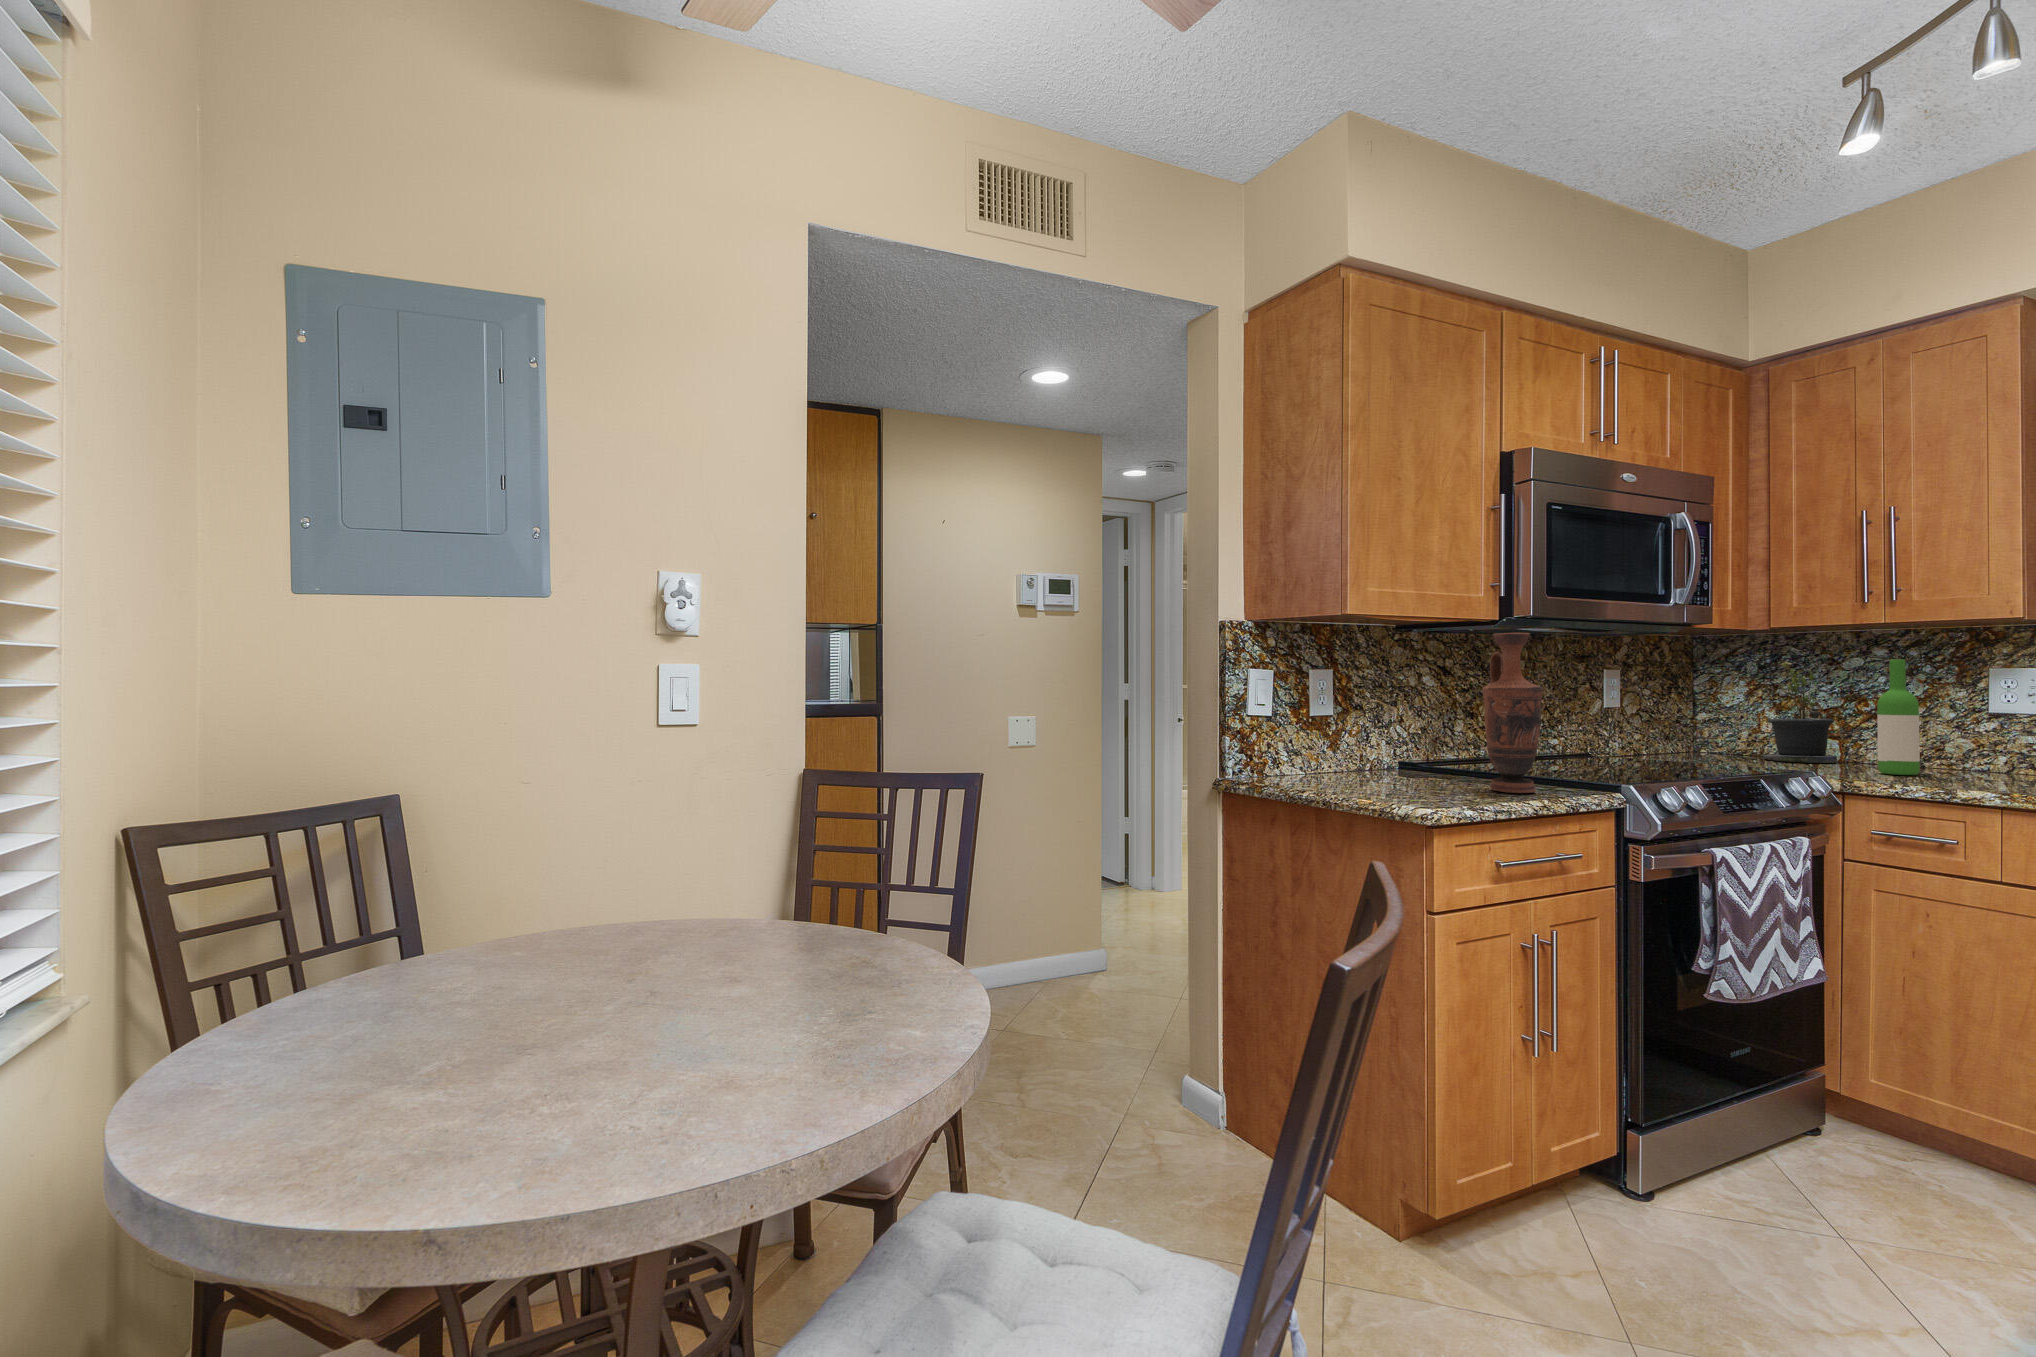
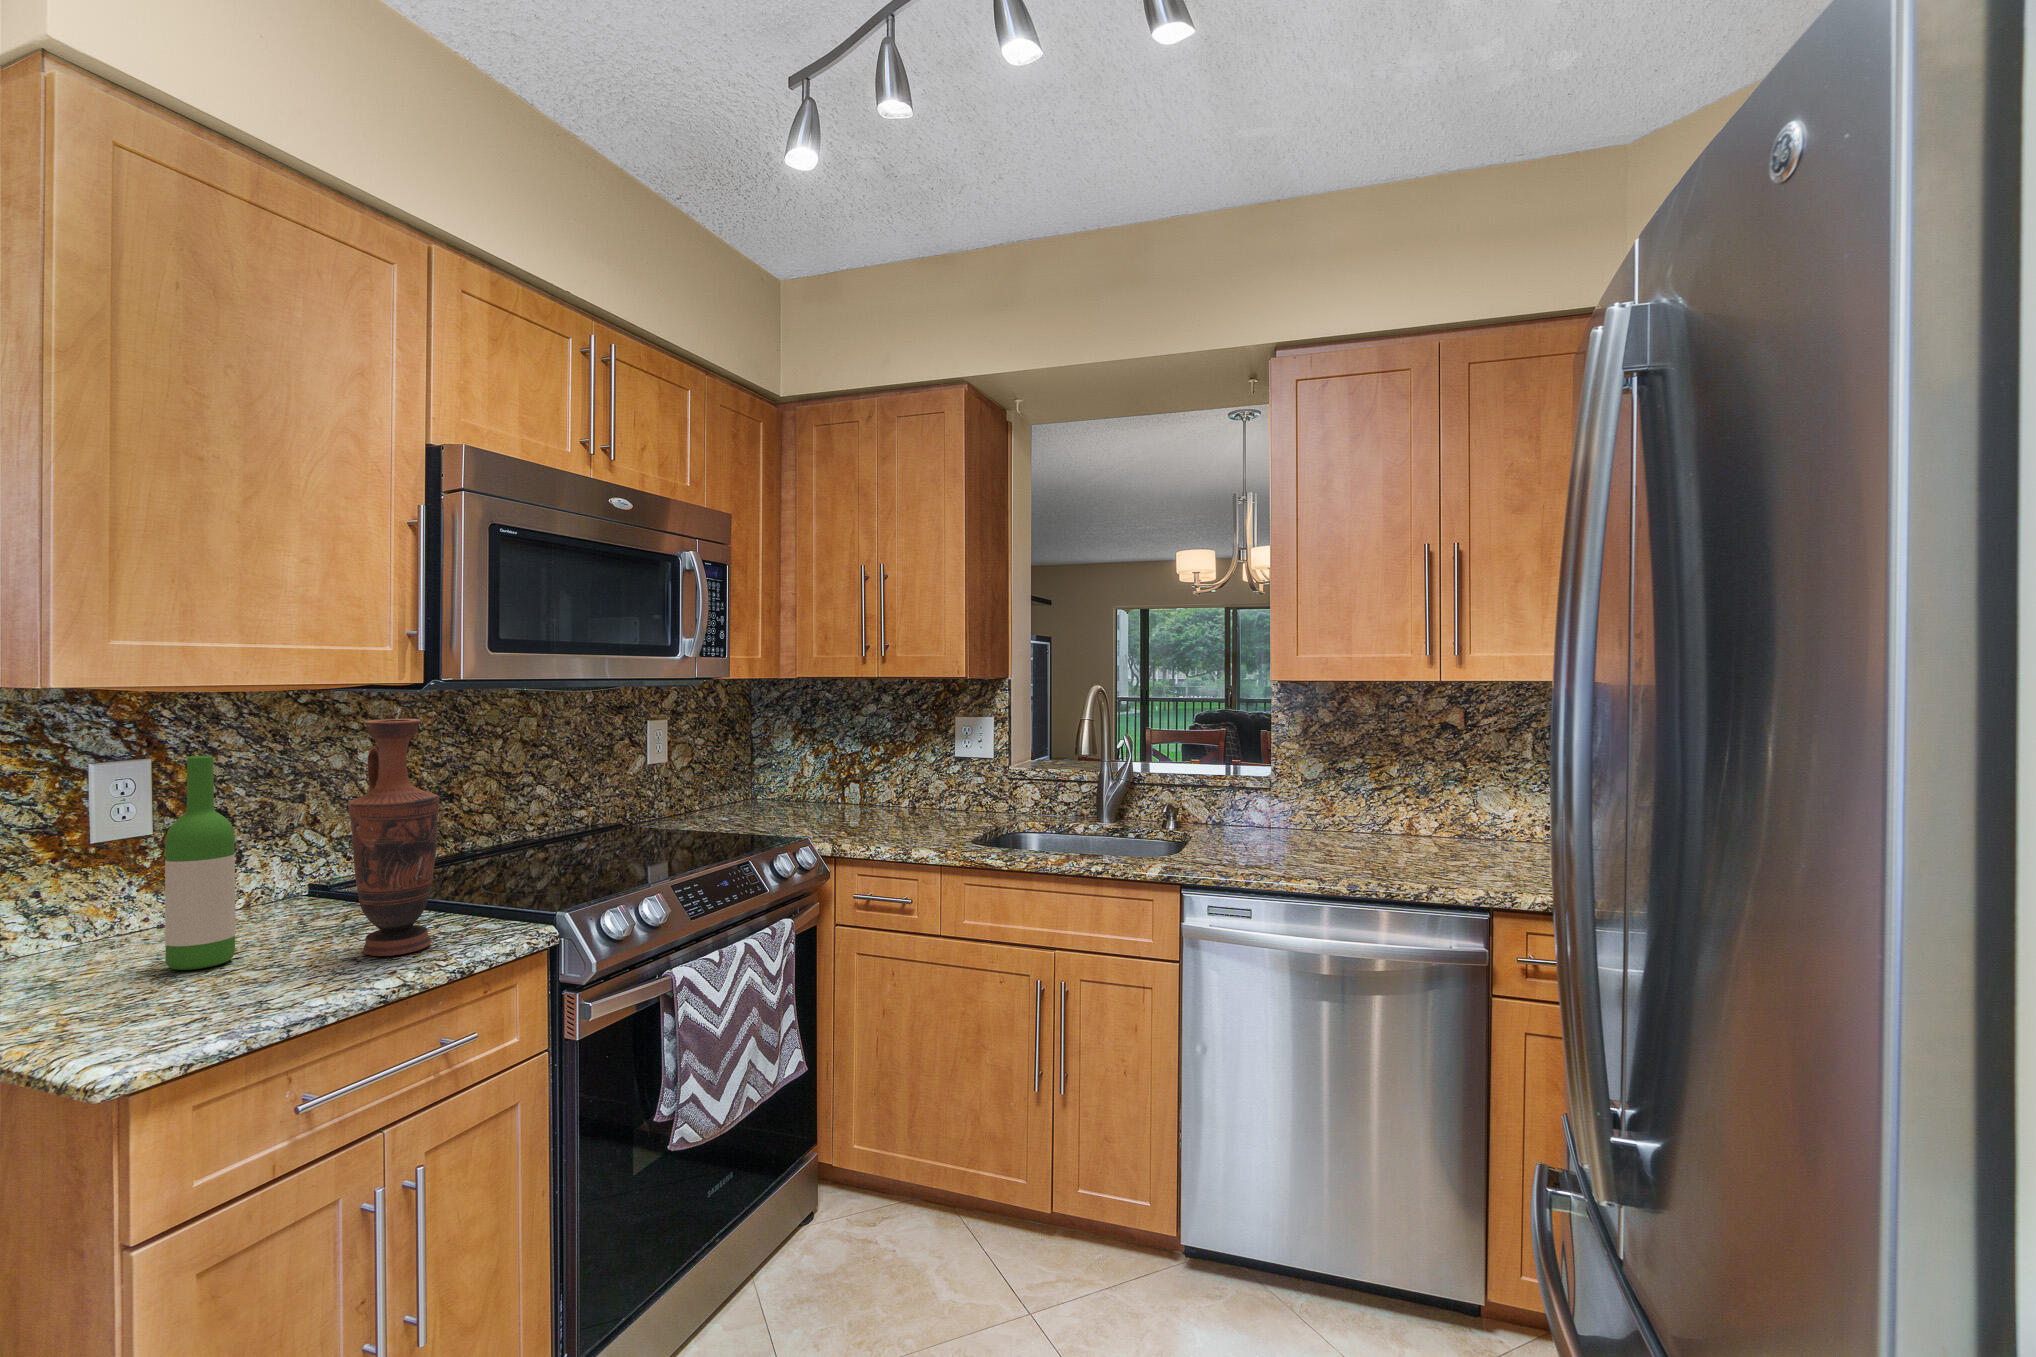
wine bottle: present [1877,659,1920,775] -> present [165,755,235,970]
potted plant: present [1745,662,1838,763] -> none [779,710,853,815]

